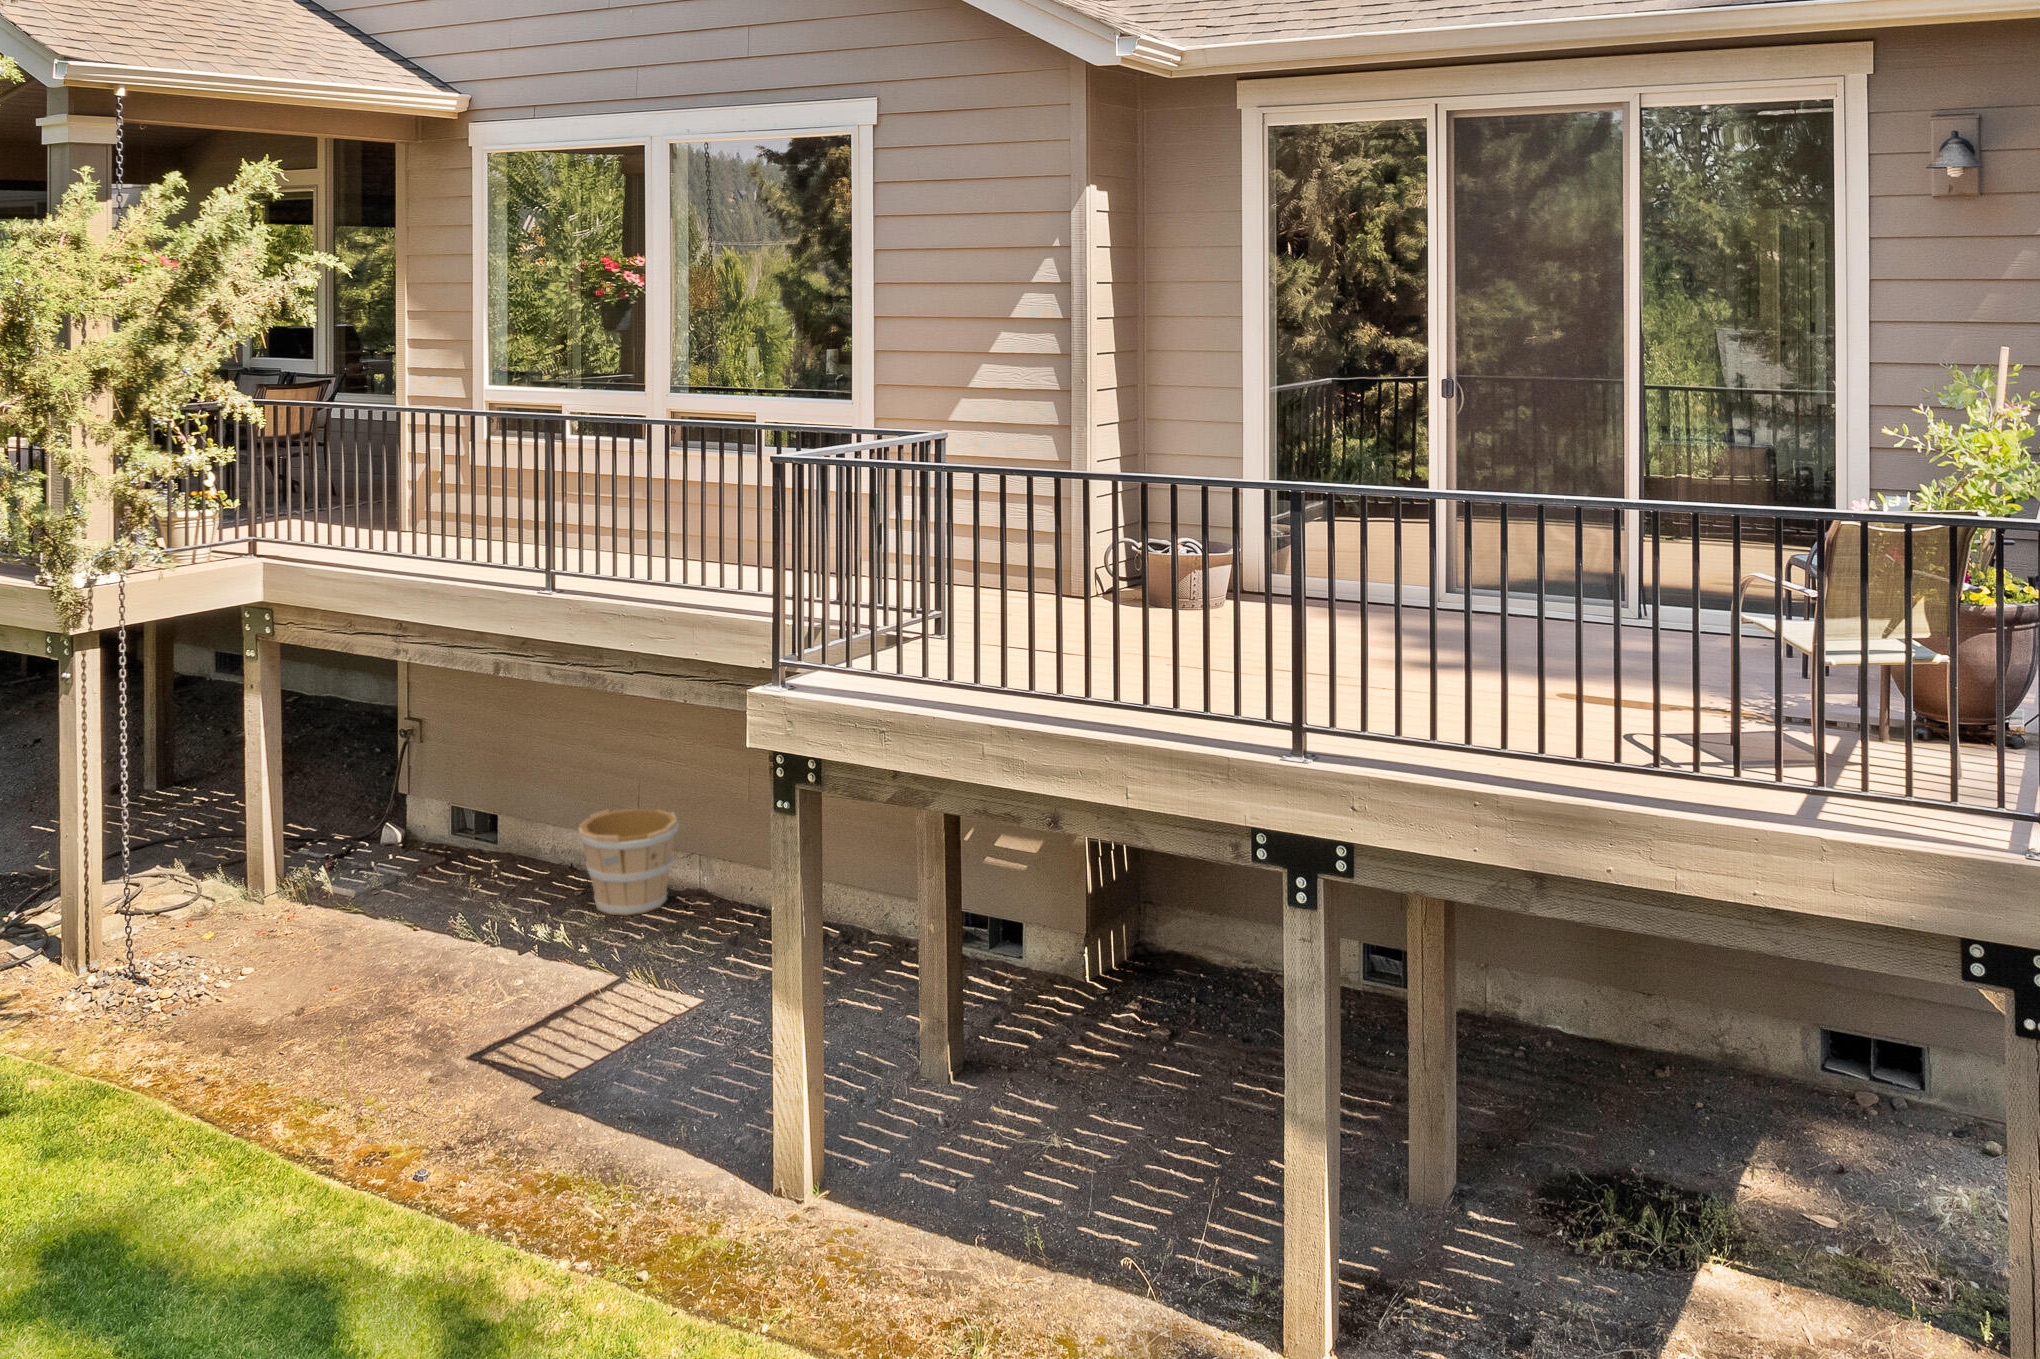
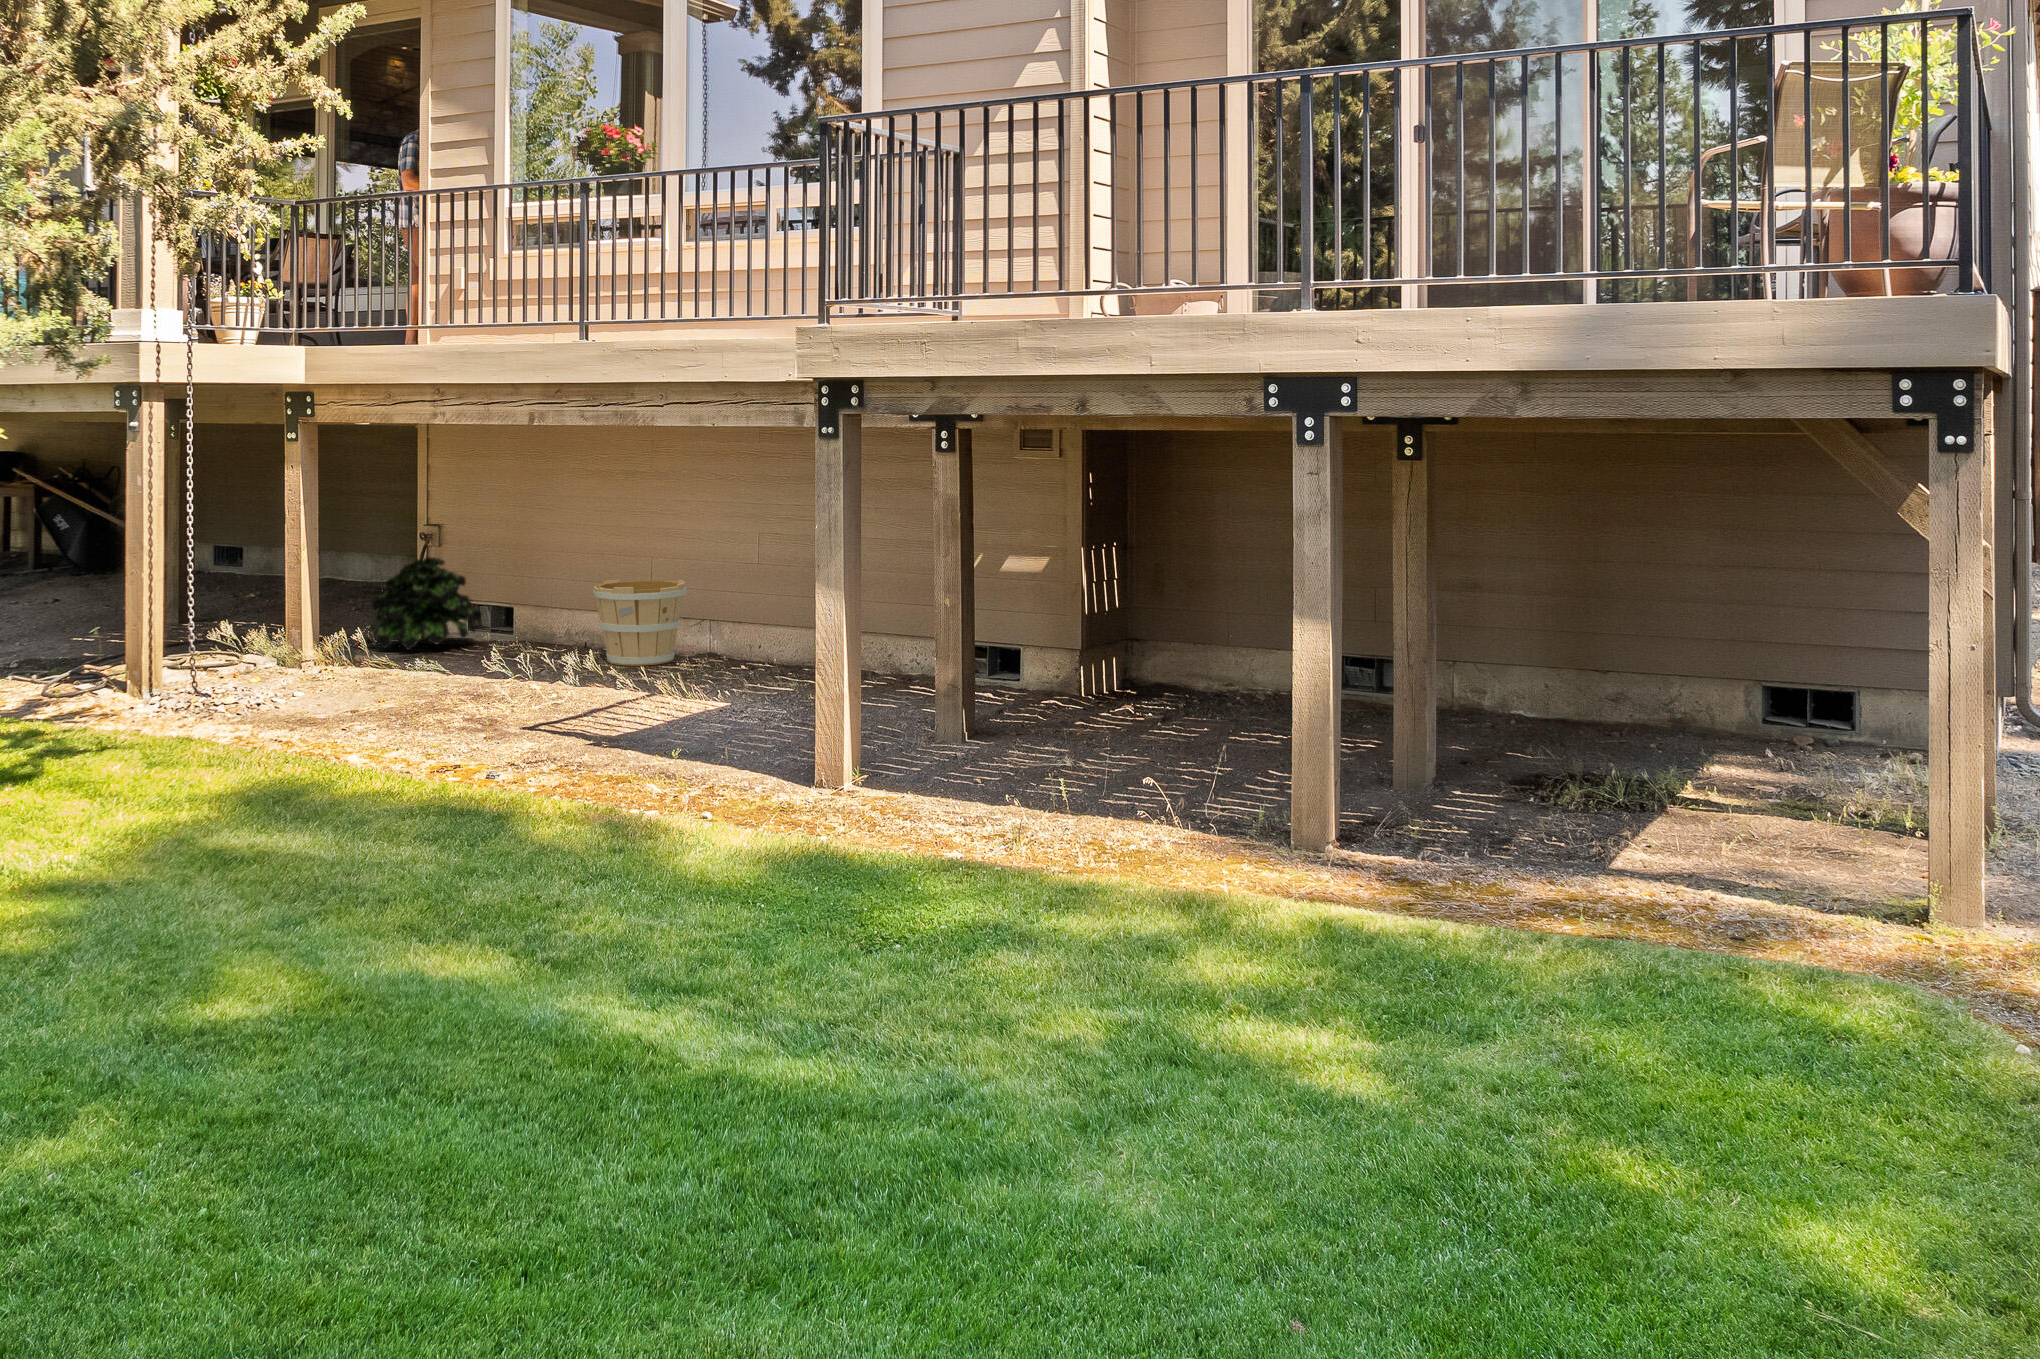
potted plant: none [348,771,471,881] -> present [369,557,481,649]

